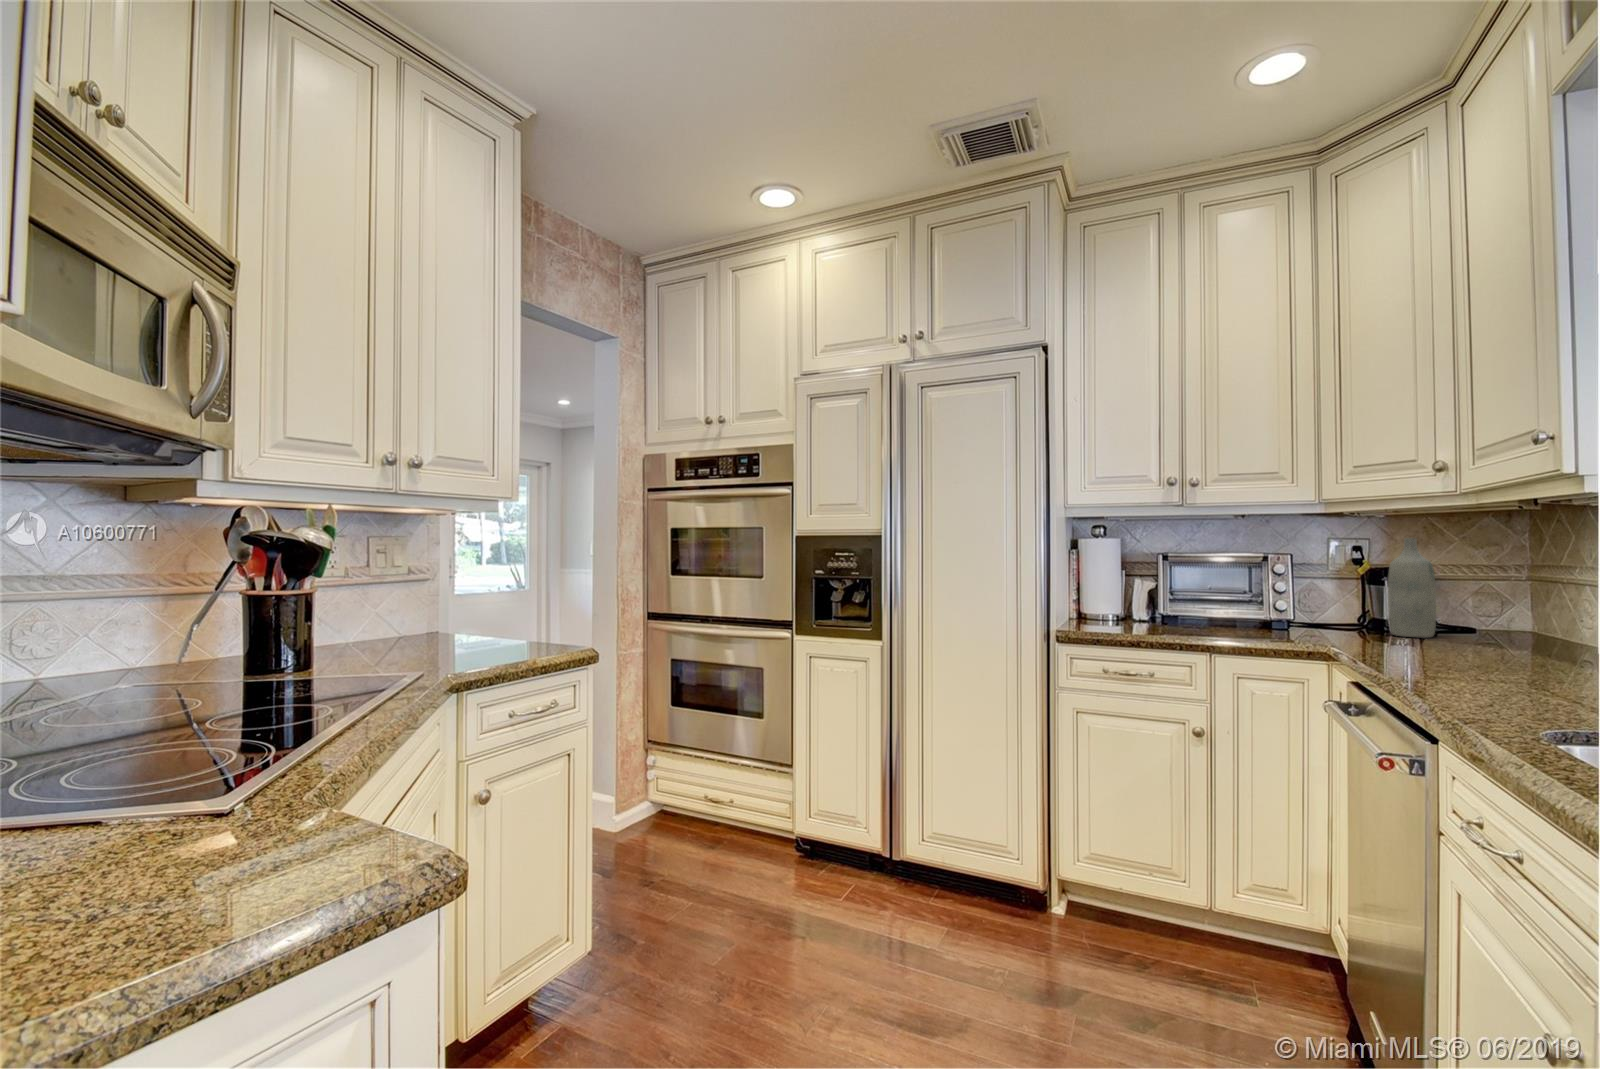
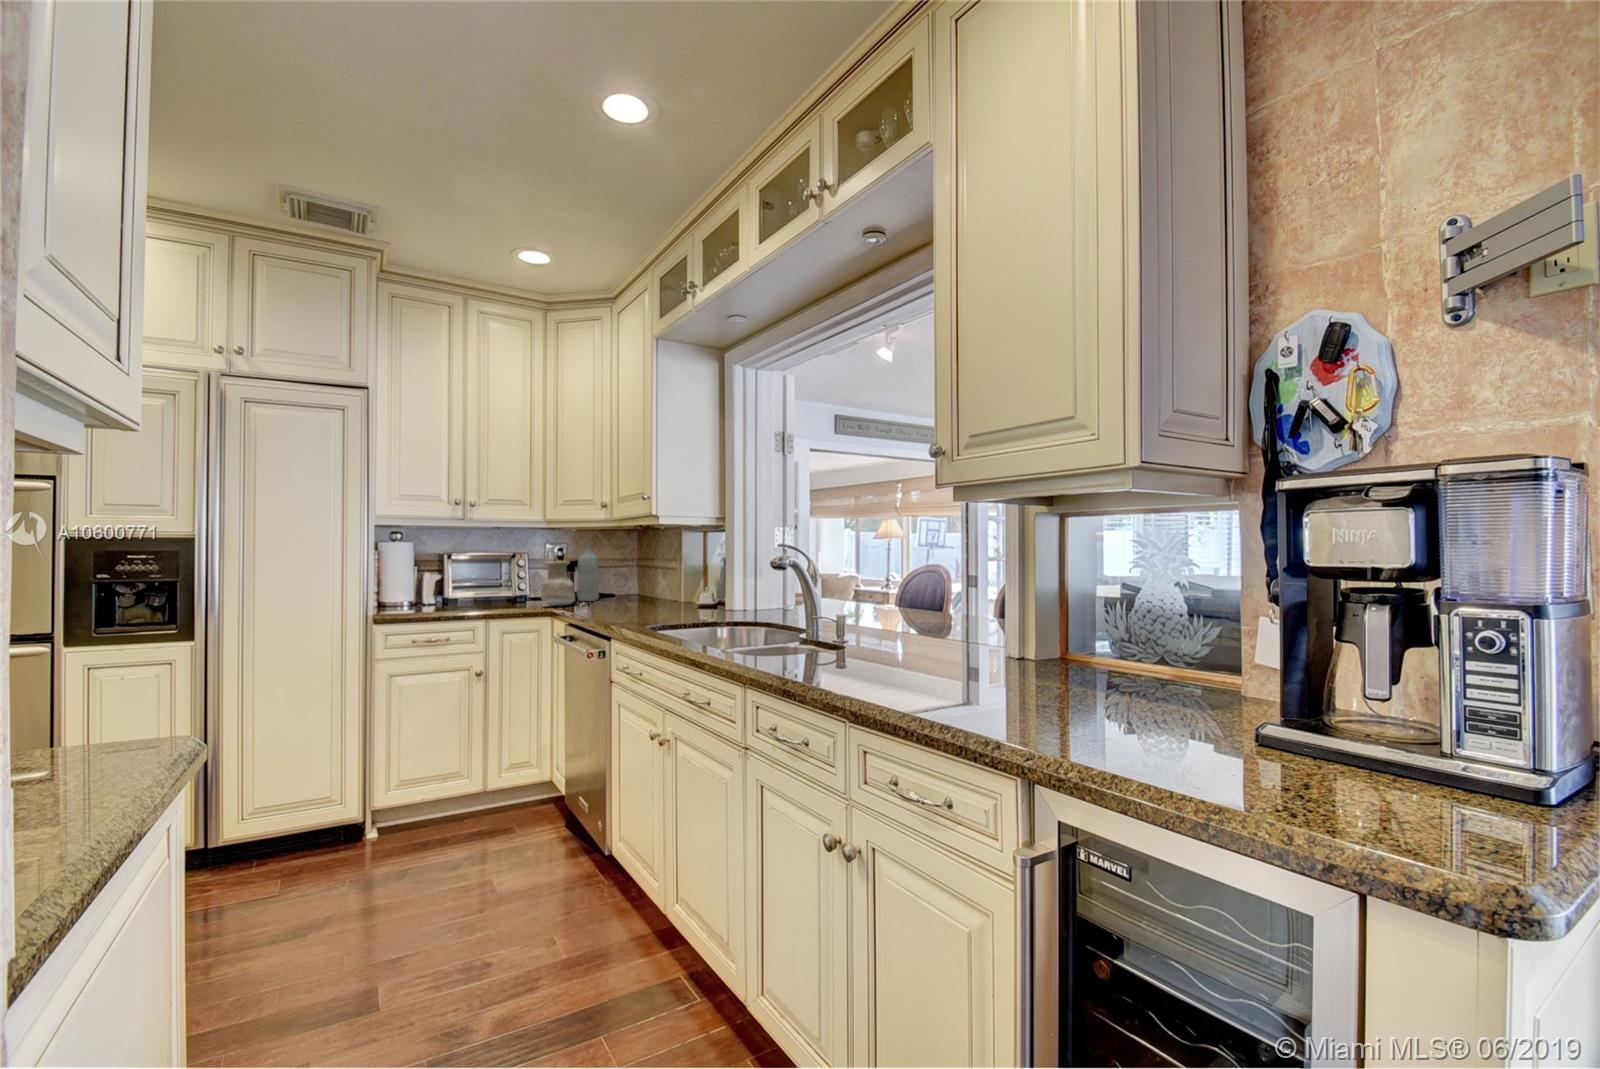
vase: none [1311,568,1380,642] -> present [541,561,575,606]

